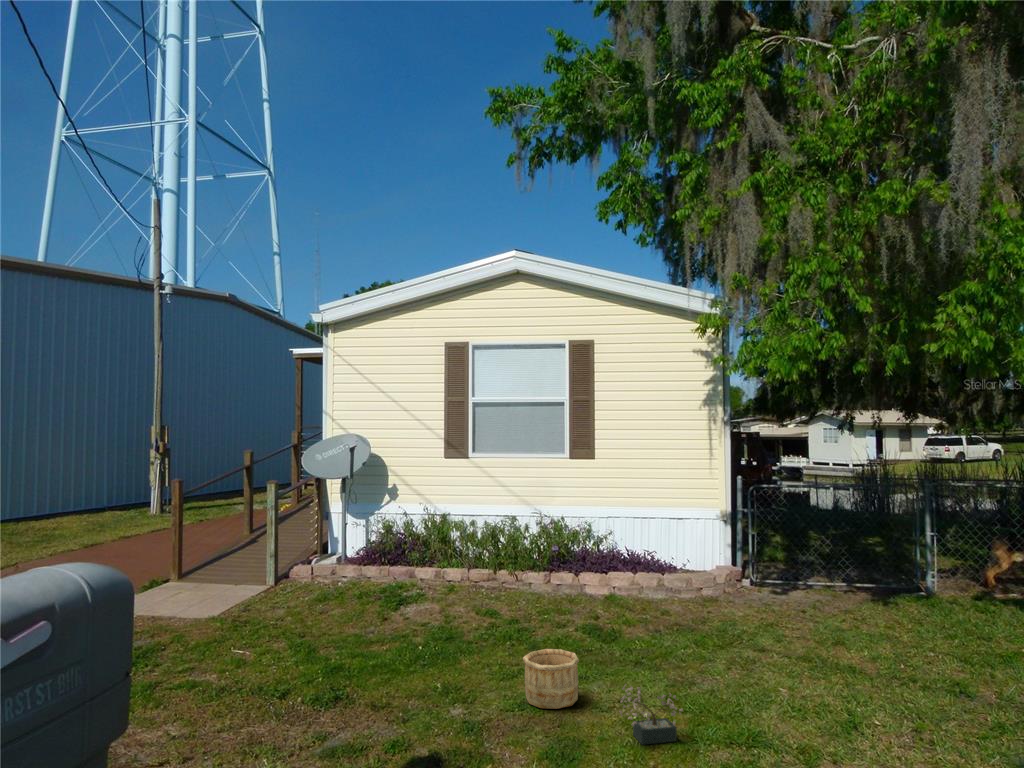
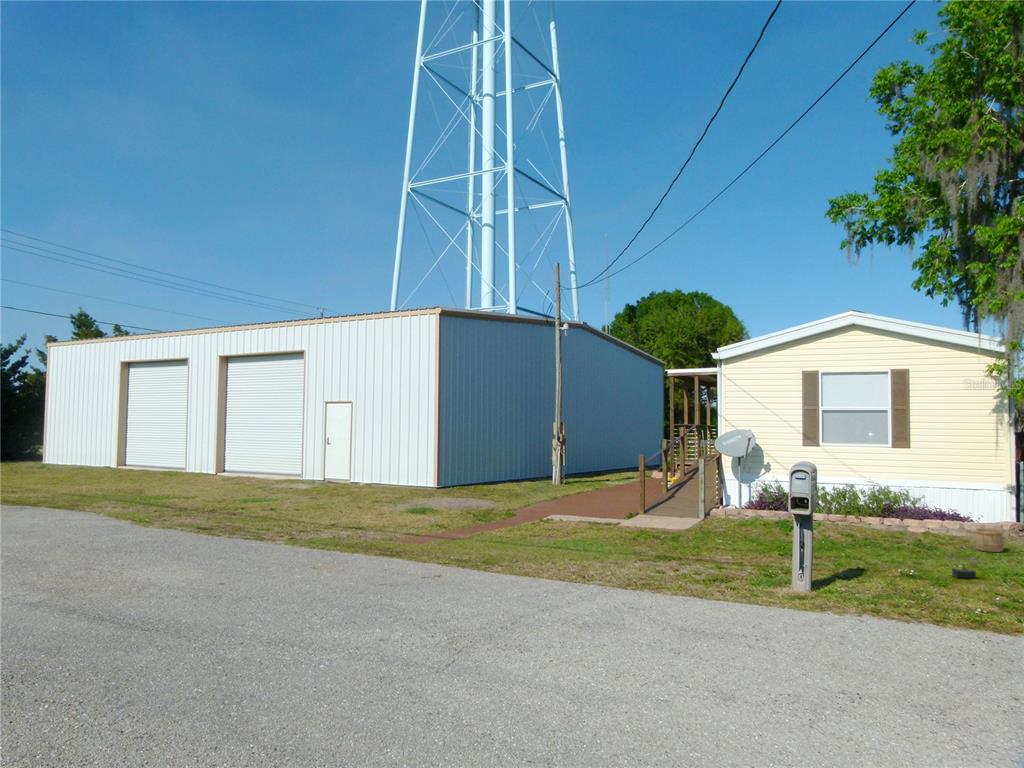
wooden bucket: present [523,649,579,709] -> present [974,528,1004,552]

